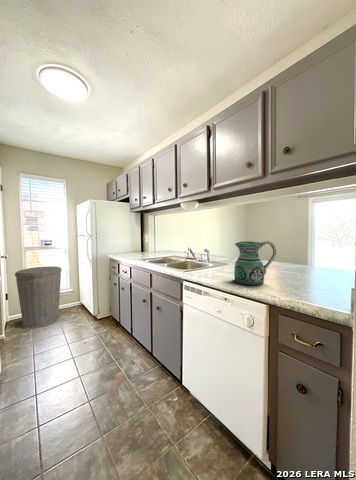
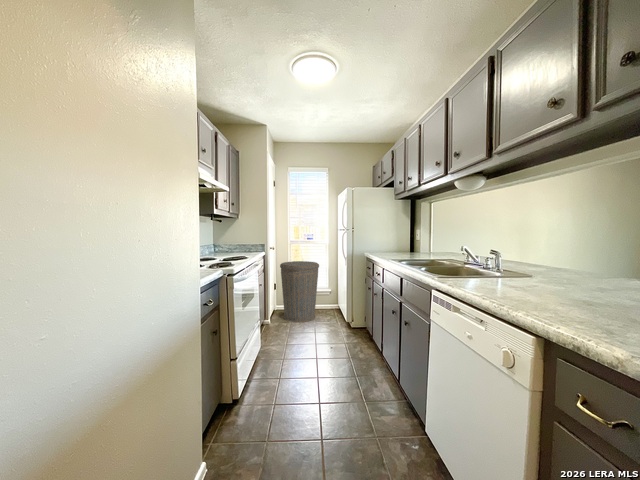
ceramic pitcher: present [234,241,276,285] -> none [501,233,586,306]

